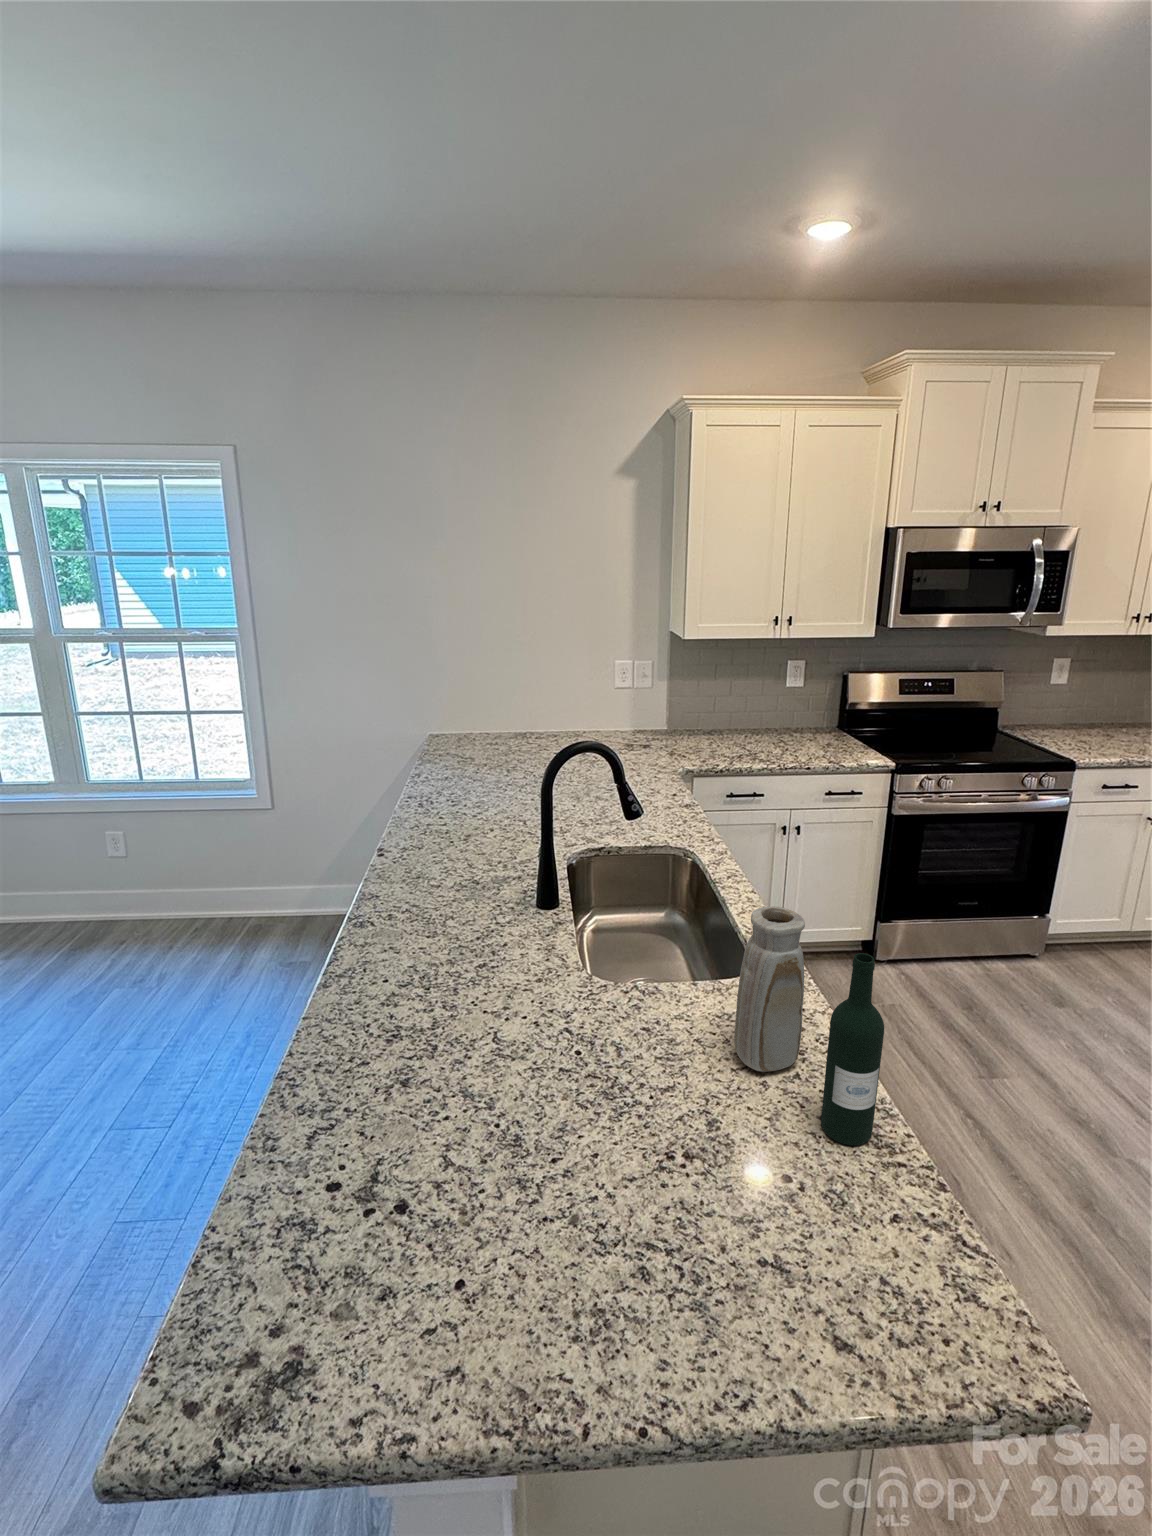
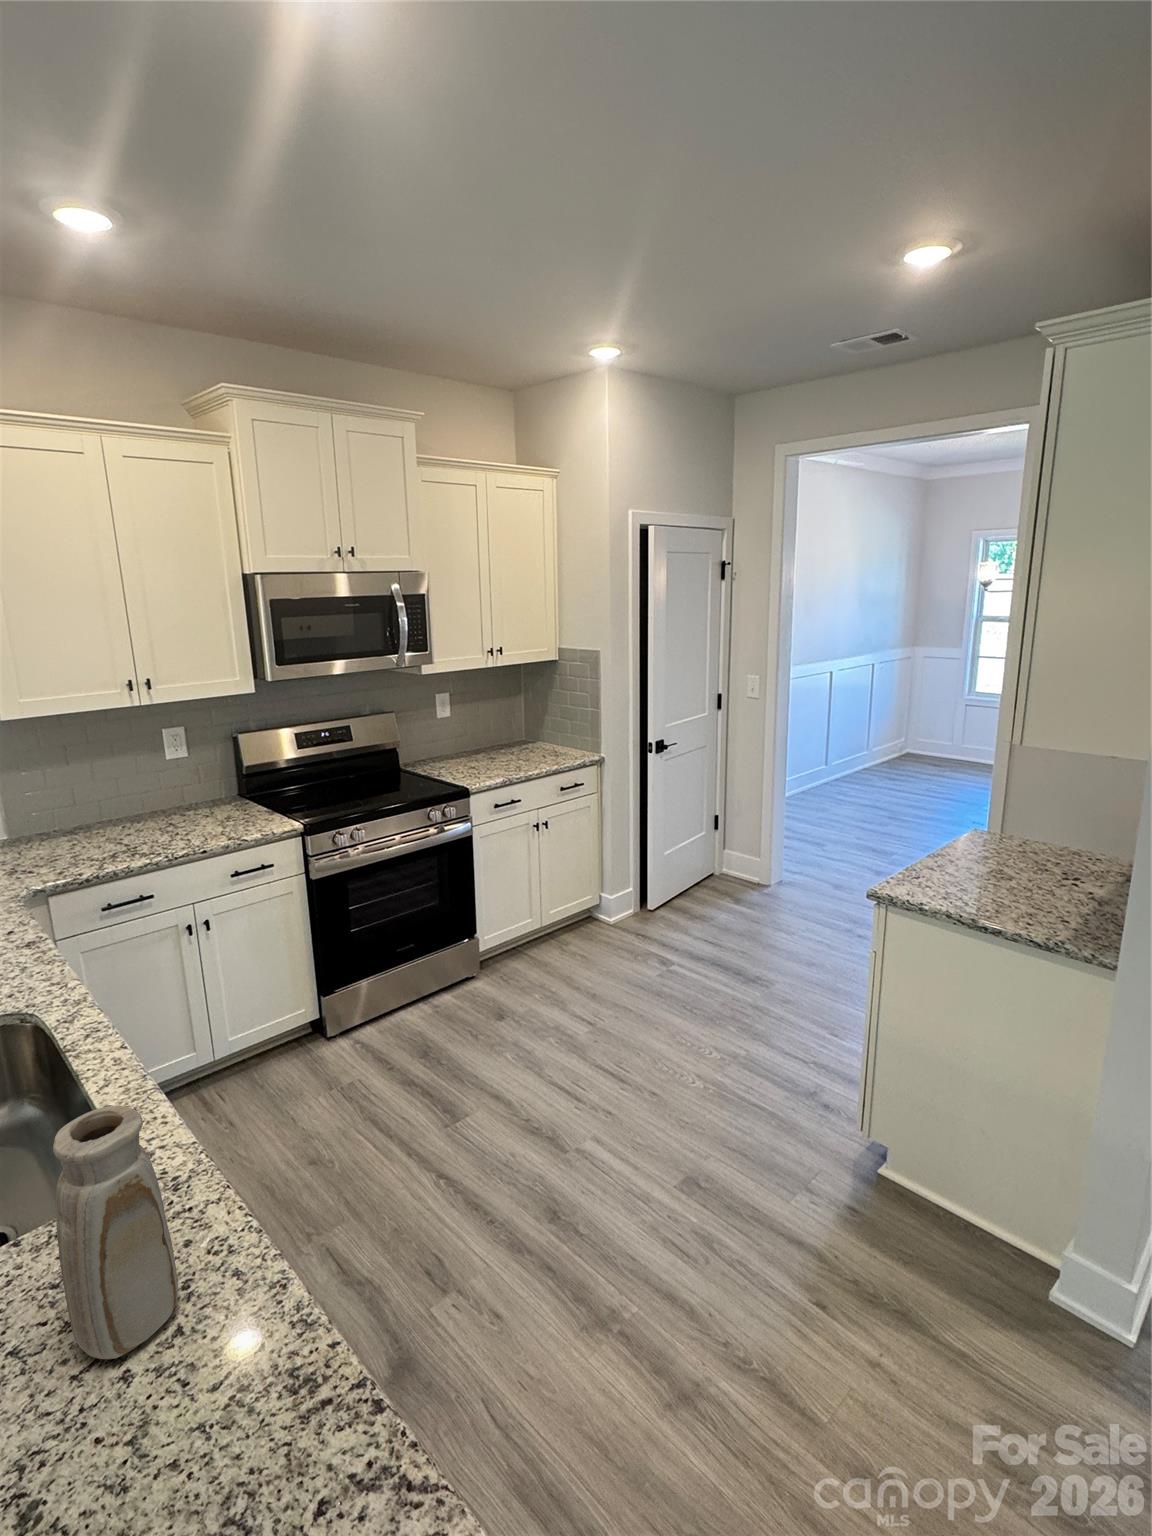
wine bottle: present [821,953,884,1145] -> none [191,1147,285,1415]

